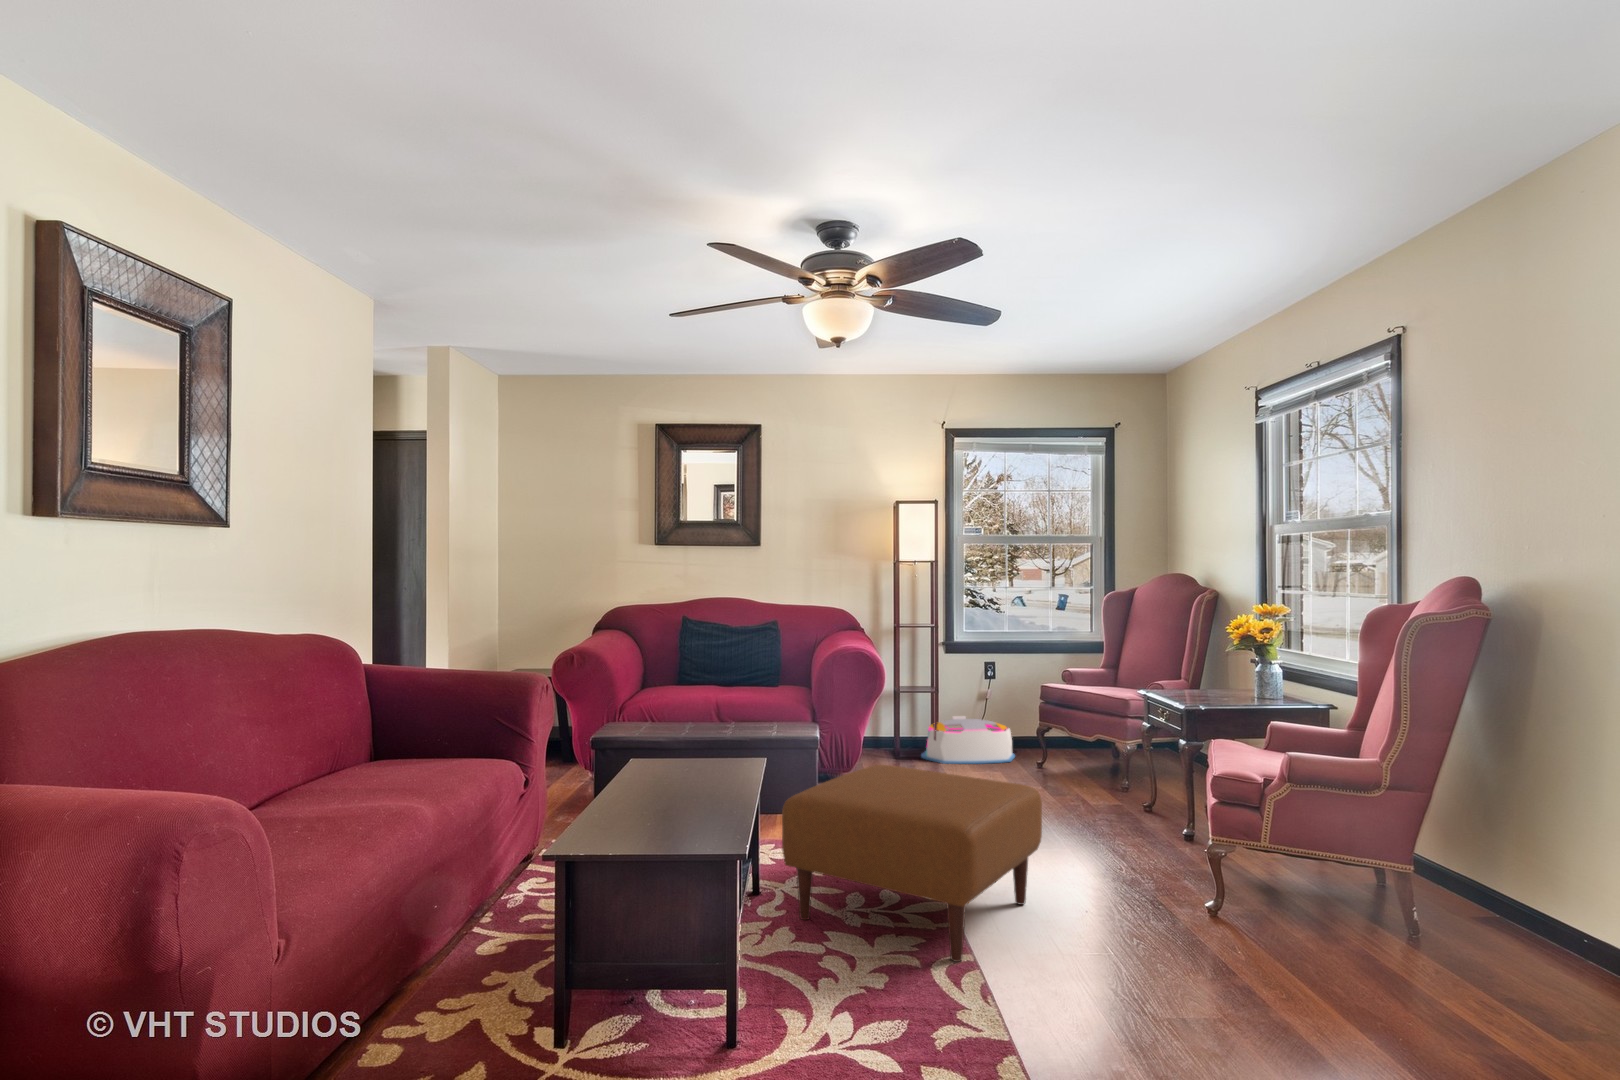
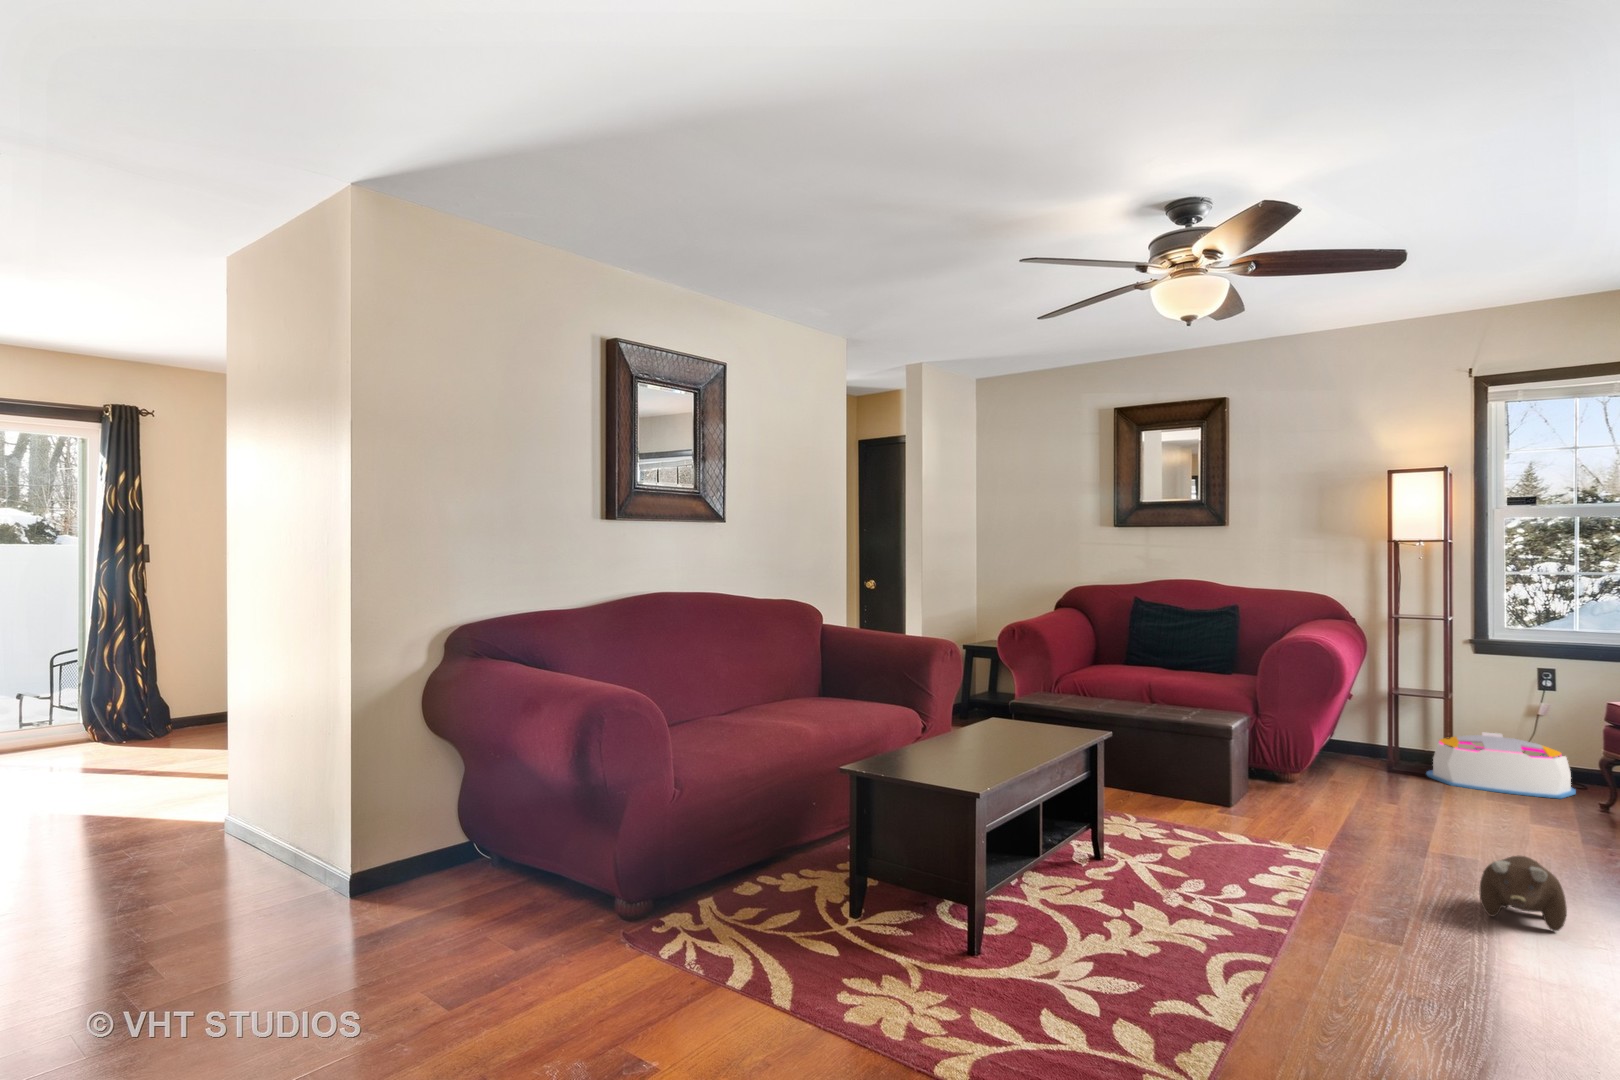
ottoman: present [782,765,1042,962] -> none [1102,758,1421,961]
plush toy: none [1052,813,1107,869] -> present [1479,856,1567,931]

